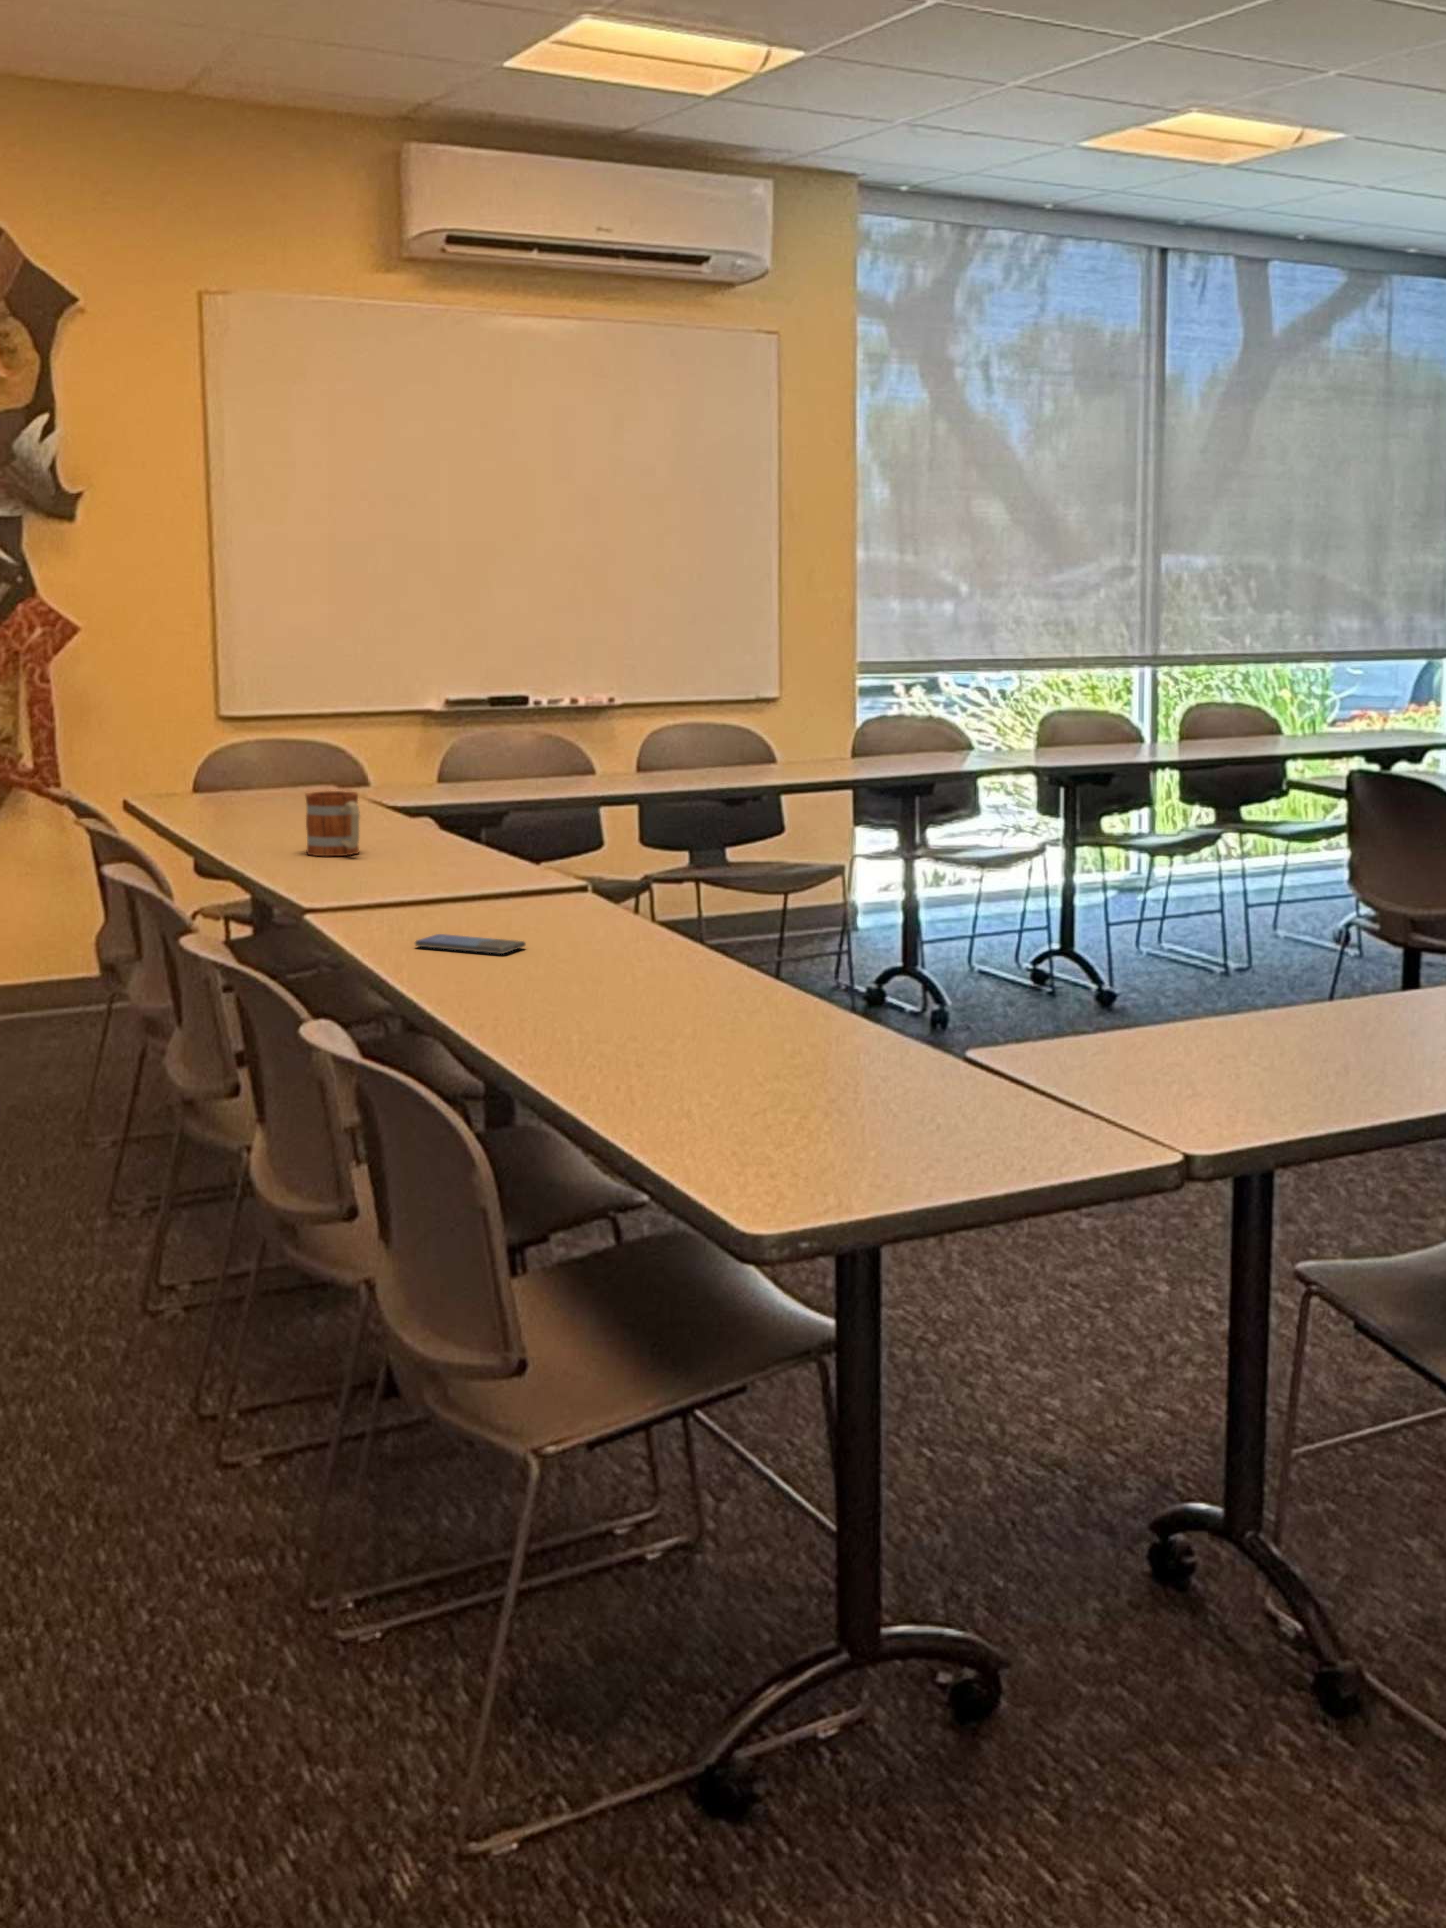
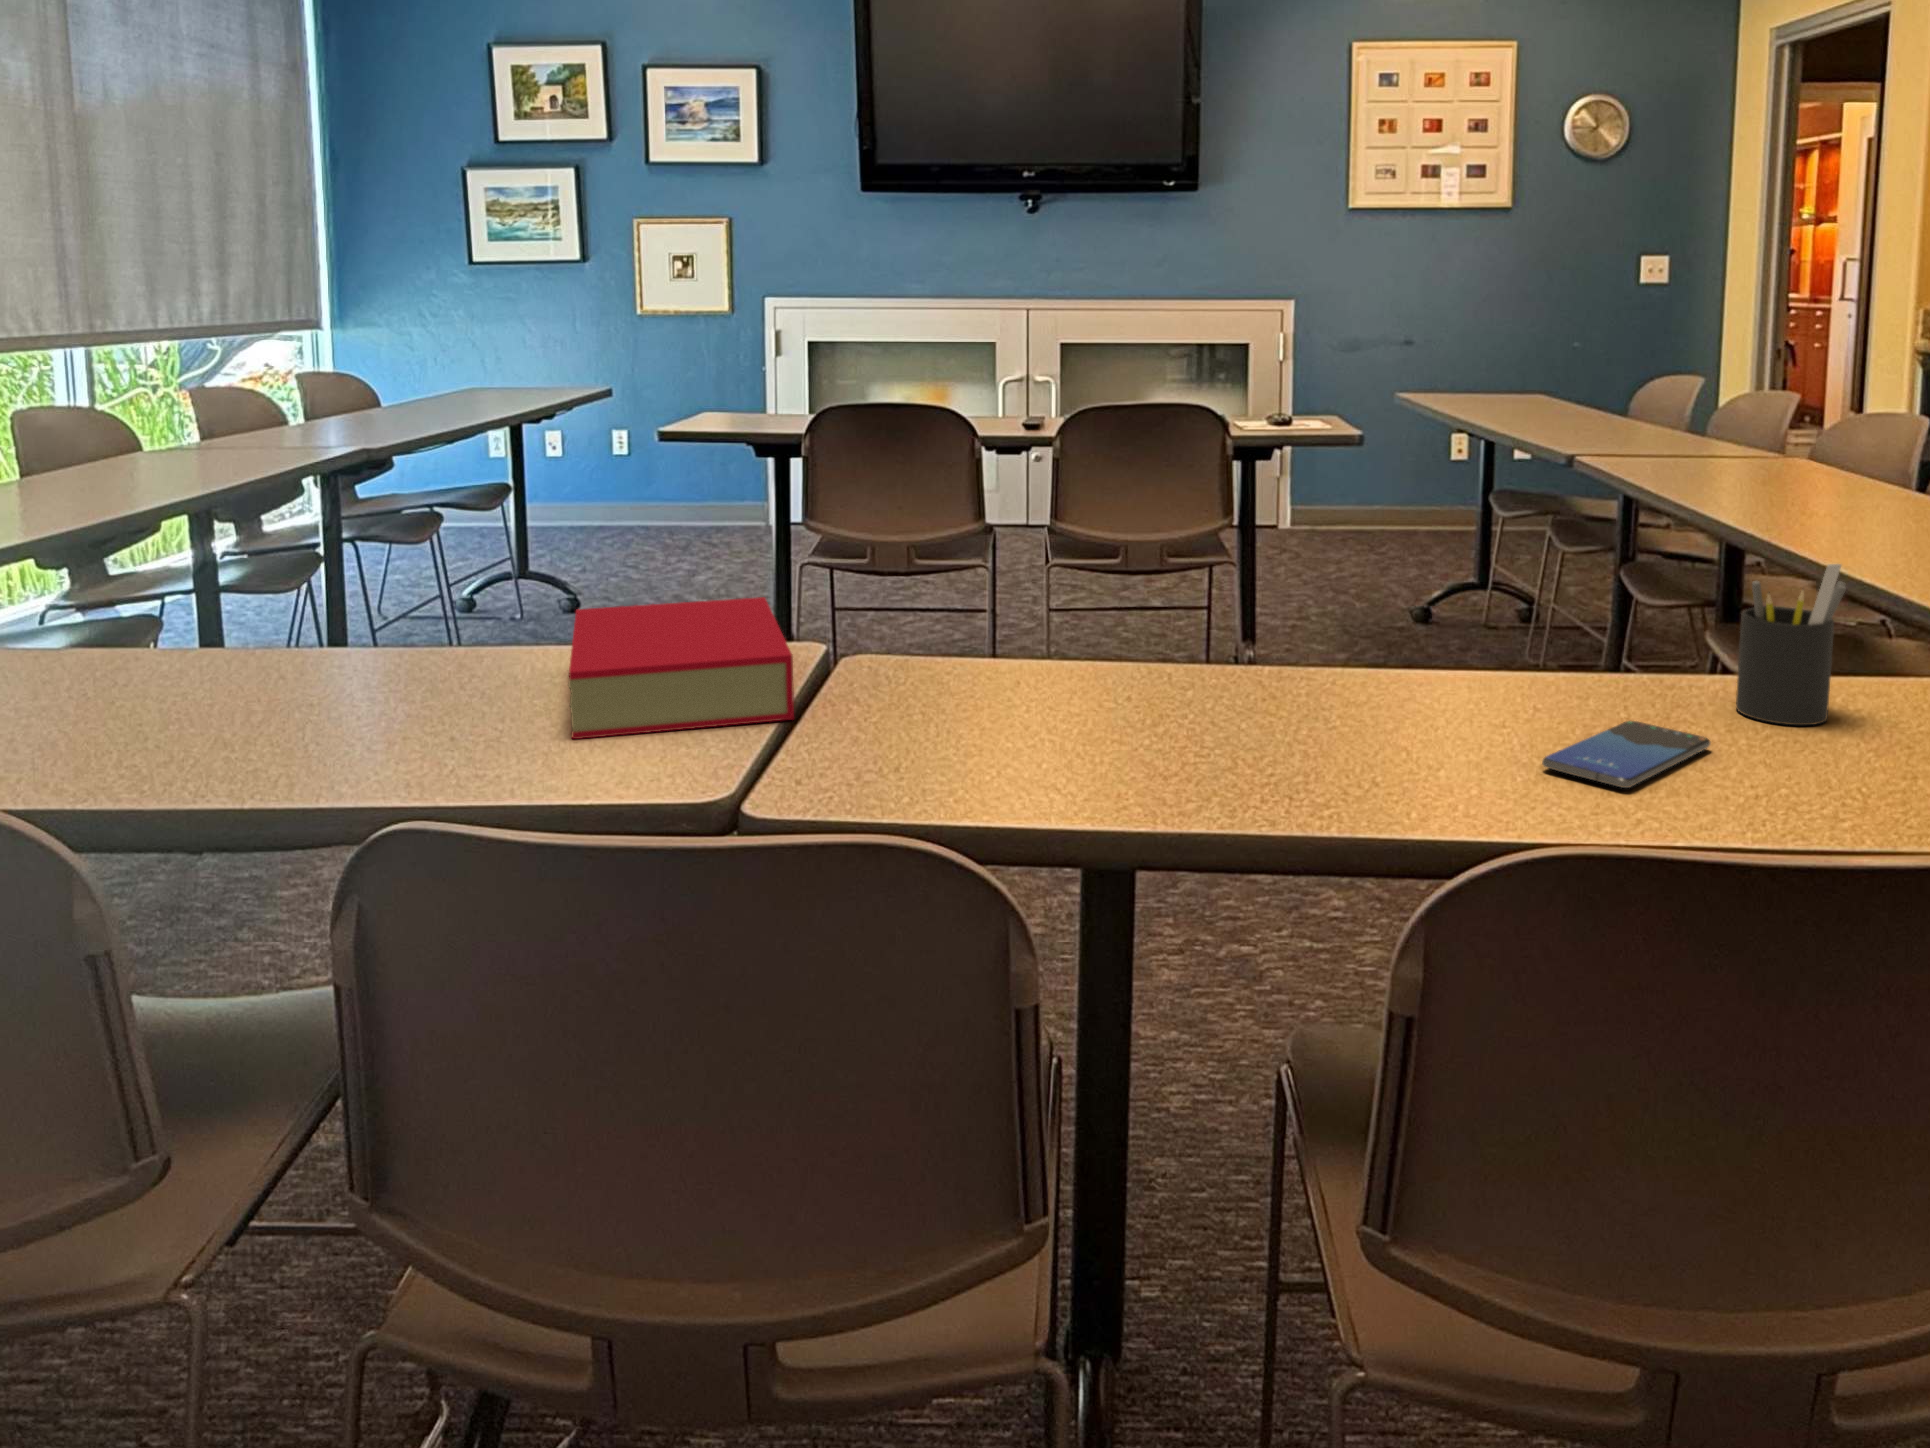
mug: present [305,791,360,856] -> none [233,587,431,754]
book: none [358,828,525,880] -> present [568,597,794,739]
pen holder: none [564,868,620,967] -> present [1736,564,1846,725]

